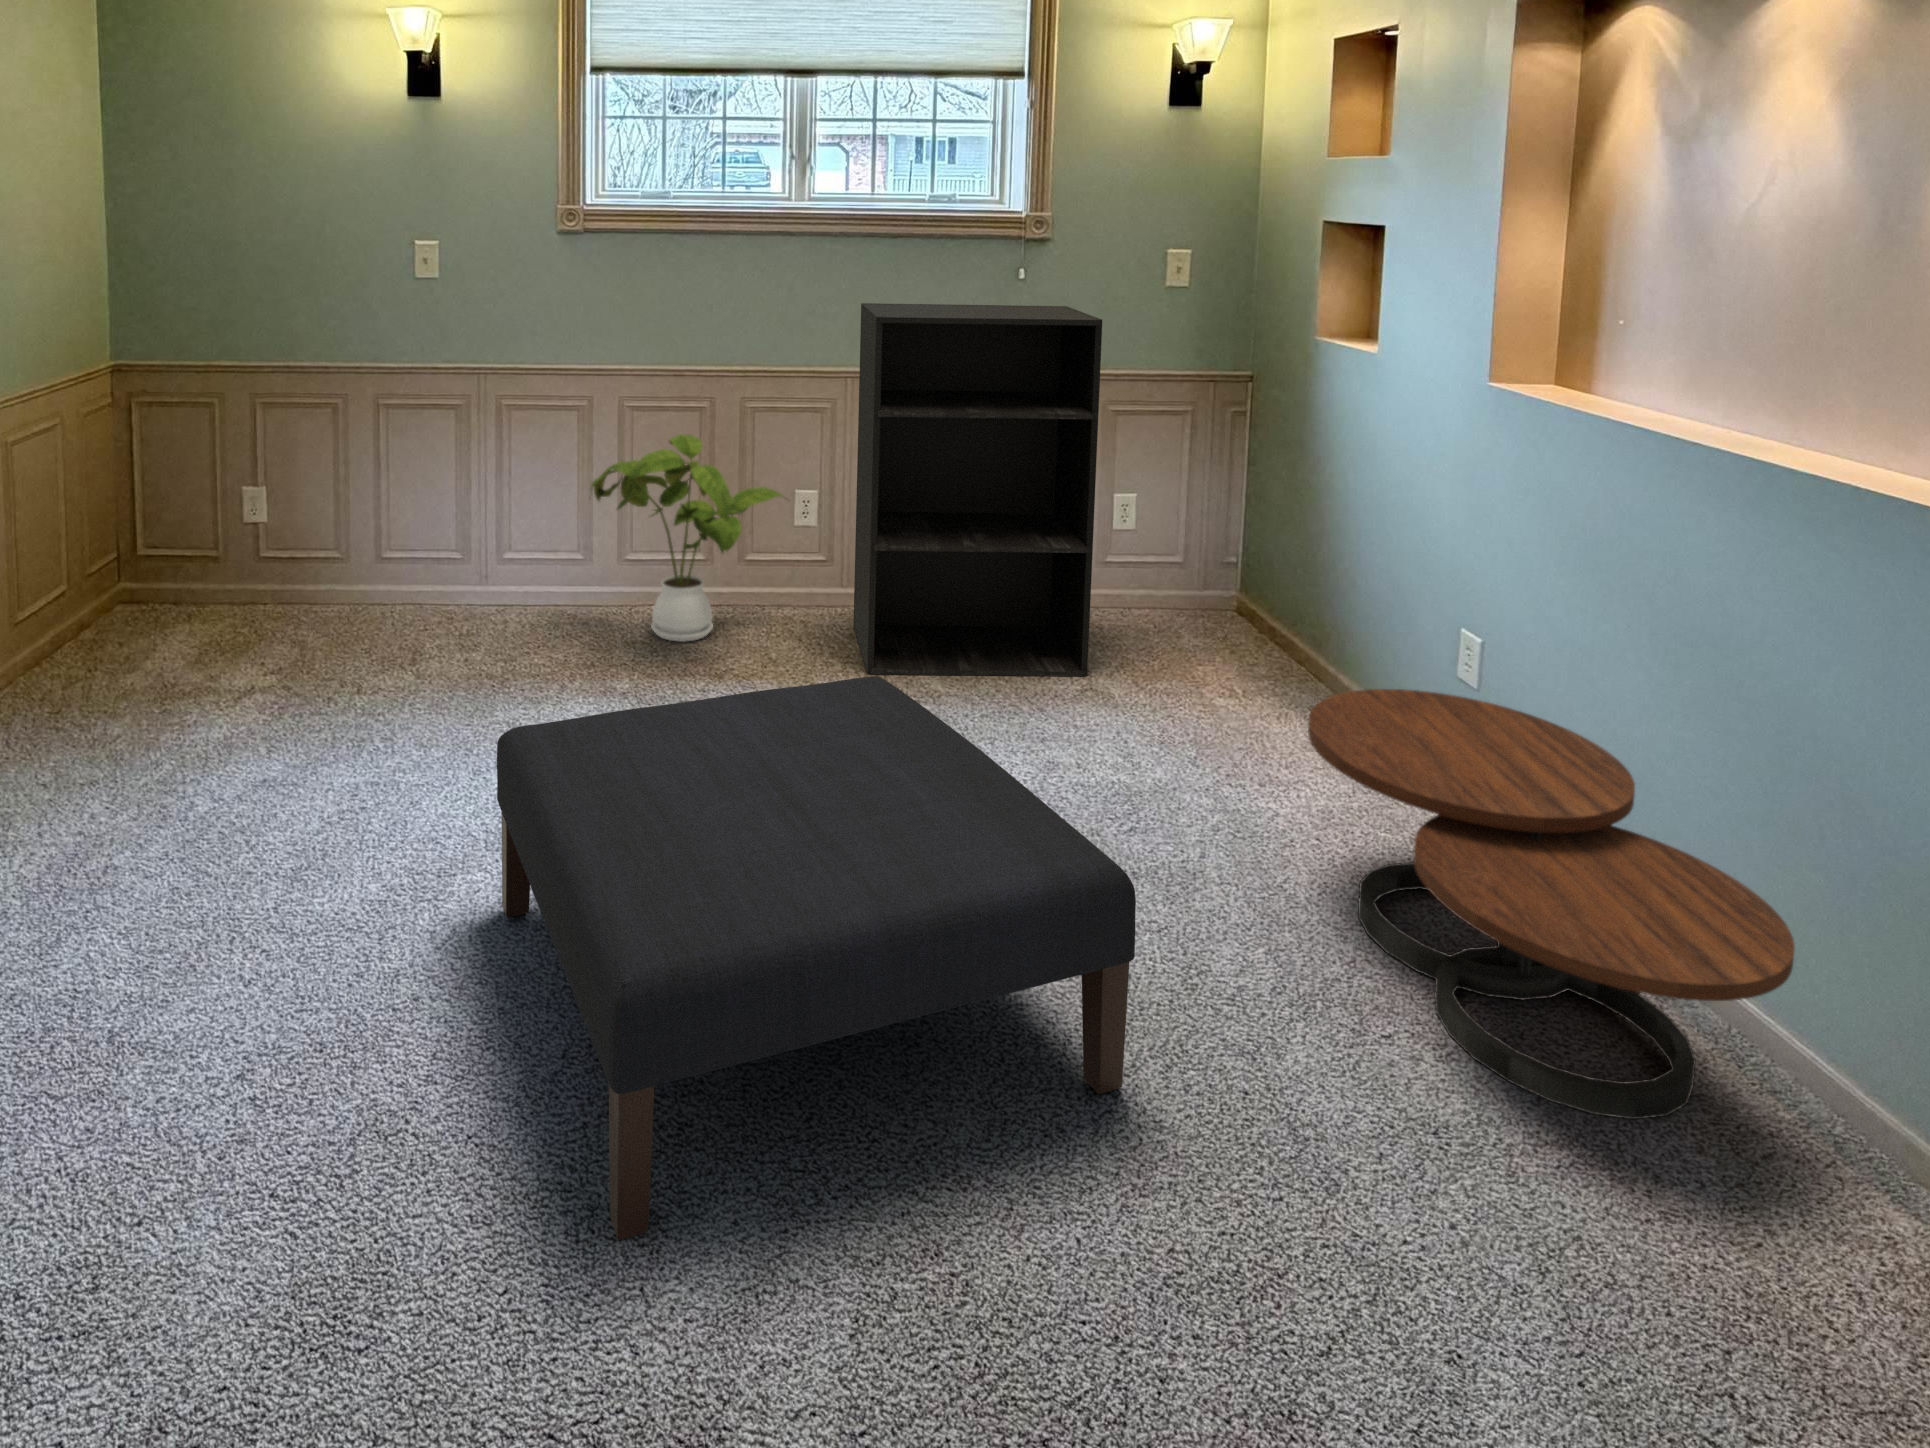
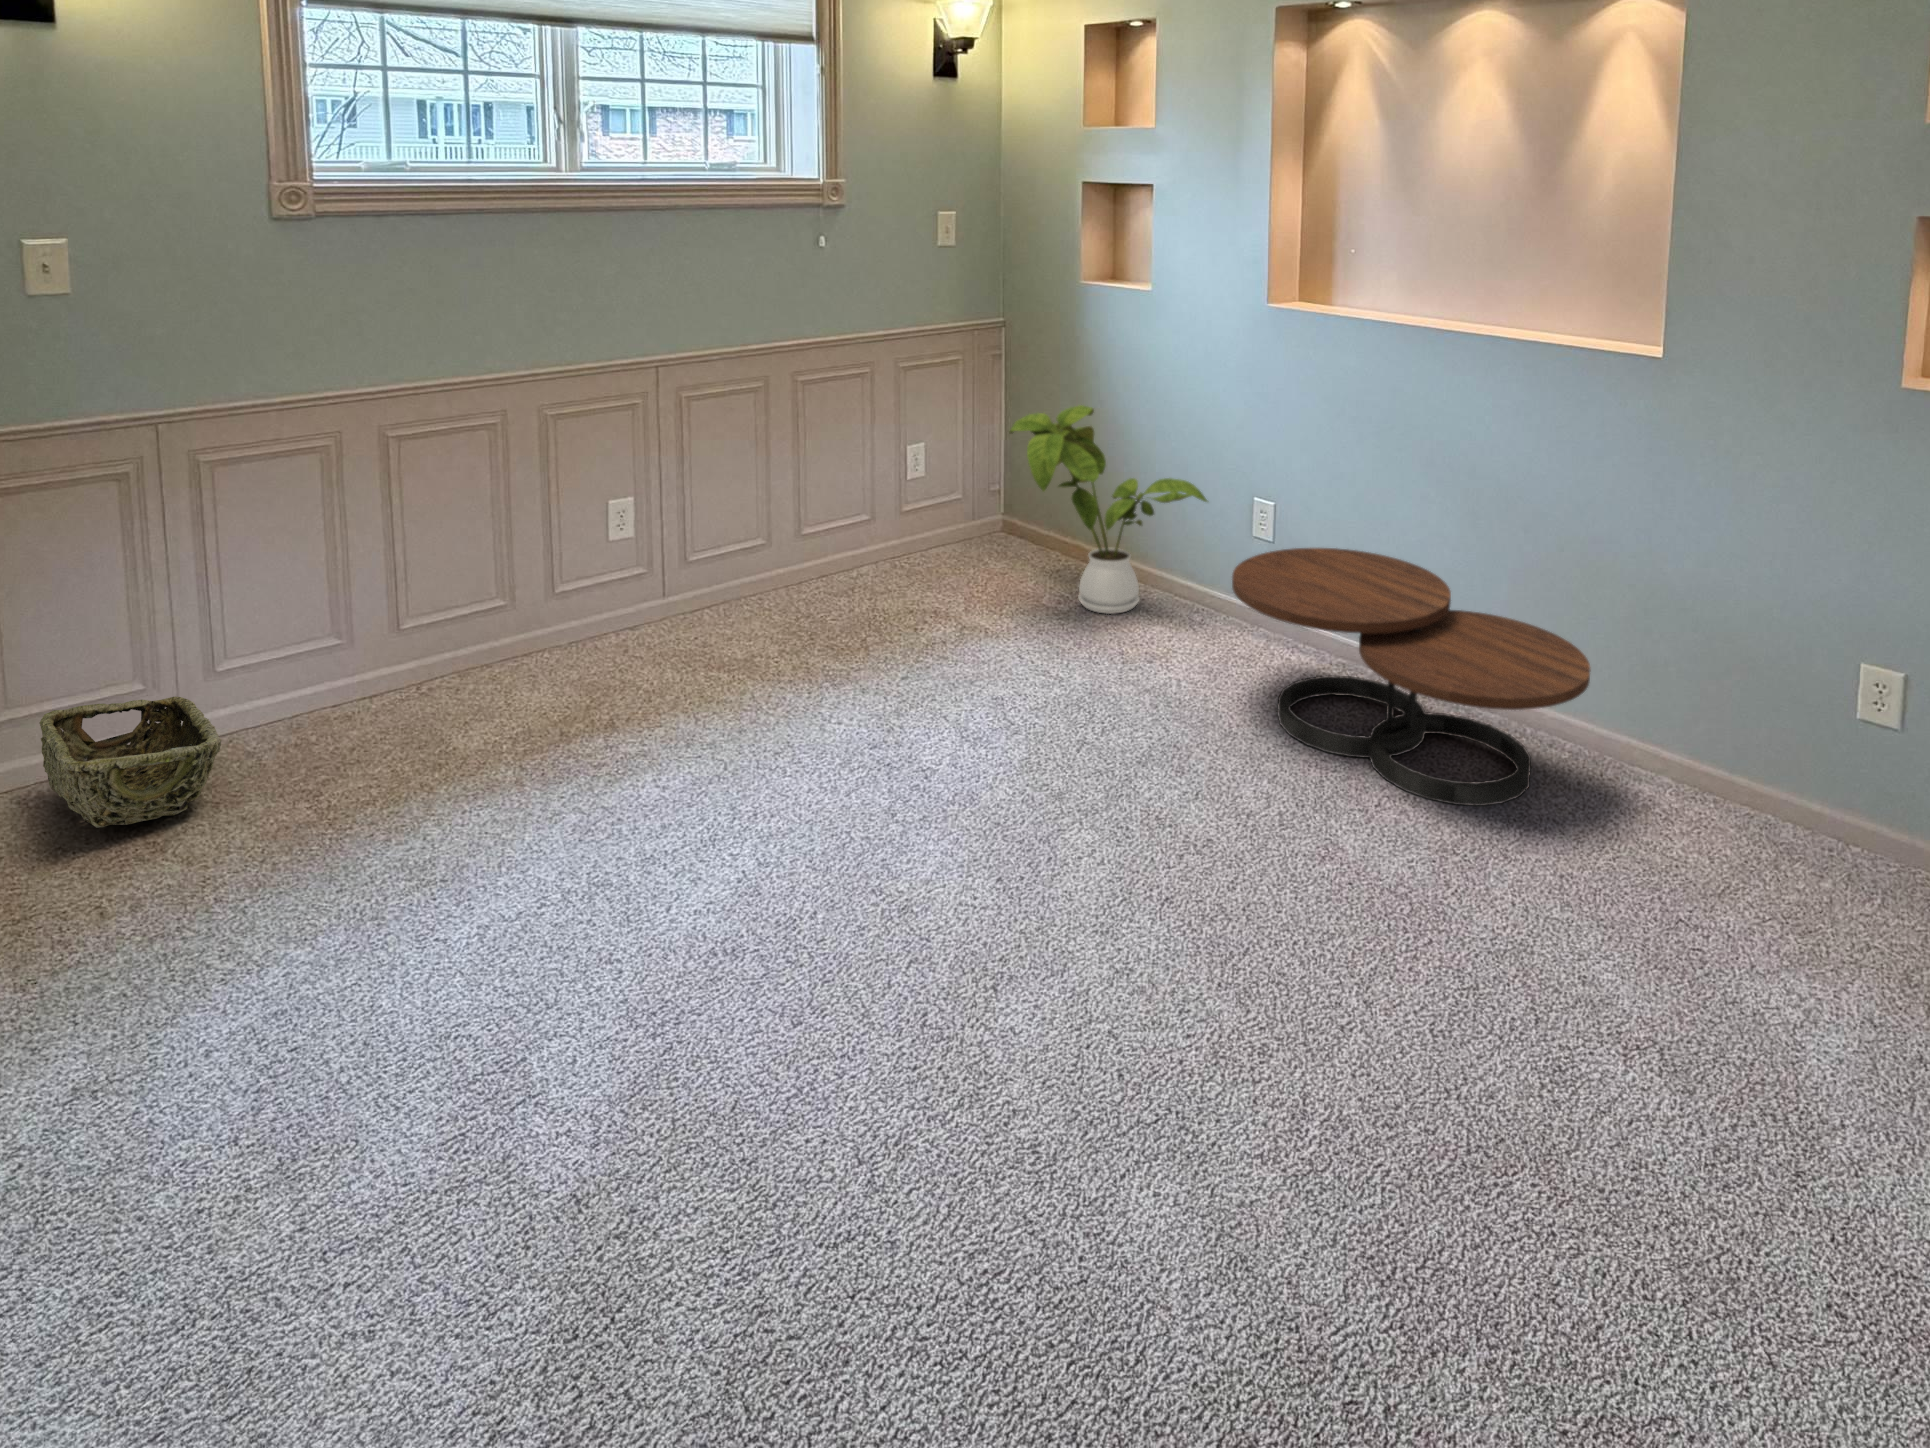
bookshelf: present [853,303,1102,676] -> none [682,271,942,673]
house plant: present [590,434,783,642] -> present [1009,405,1207,614]
woven basket: none [377,561,480,650] -> present [40,697,221,828]
ottoman: present [497,676,1136,1240] -> none [613,657,1298,1276]

